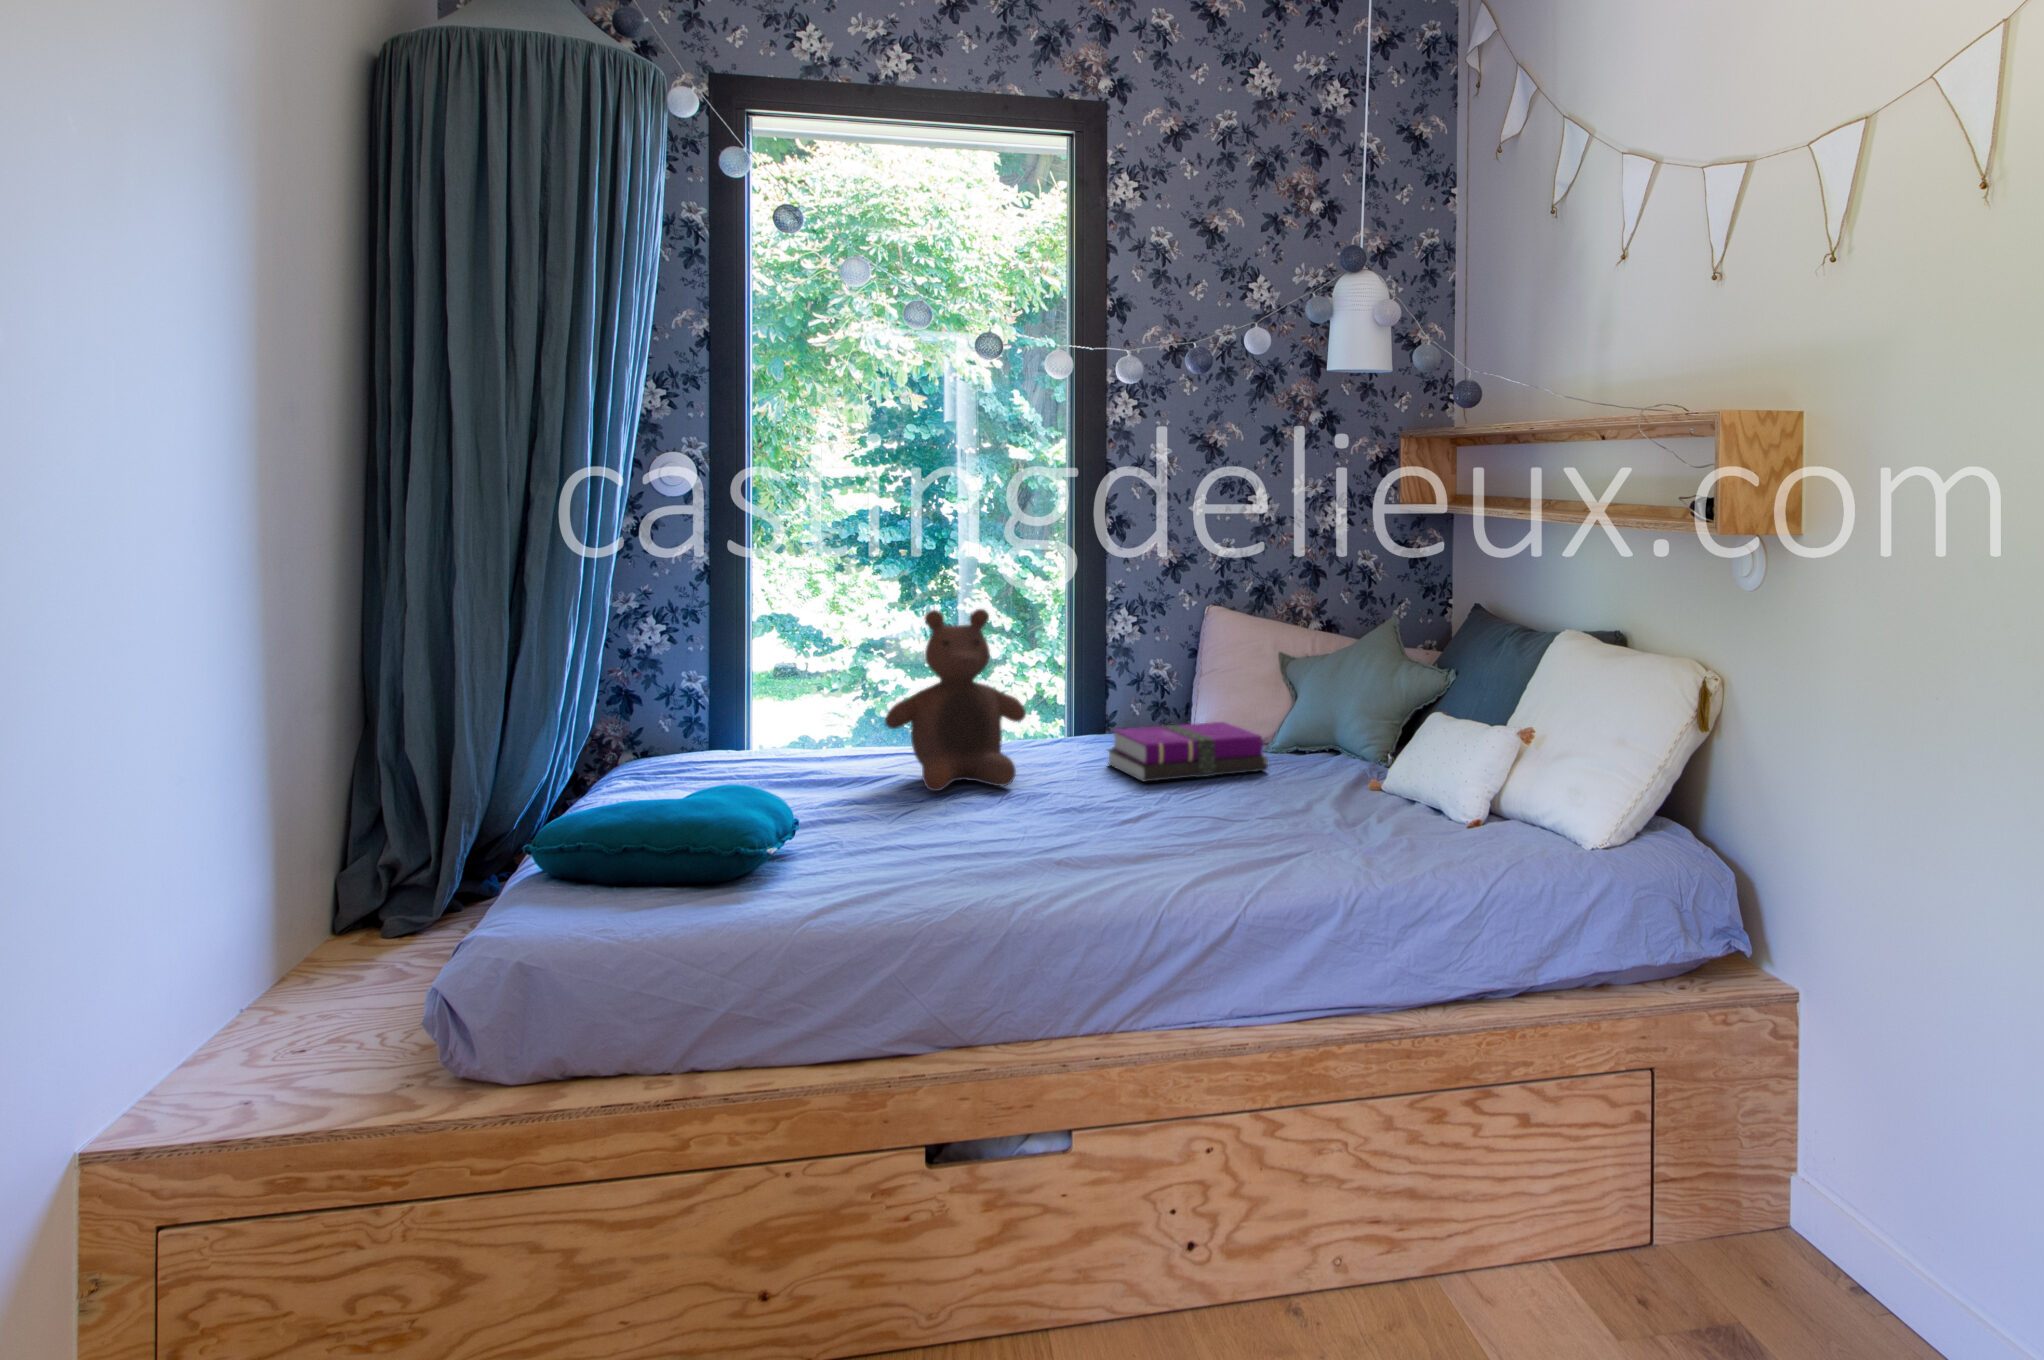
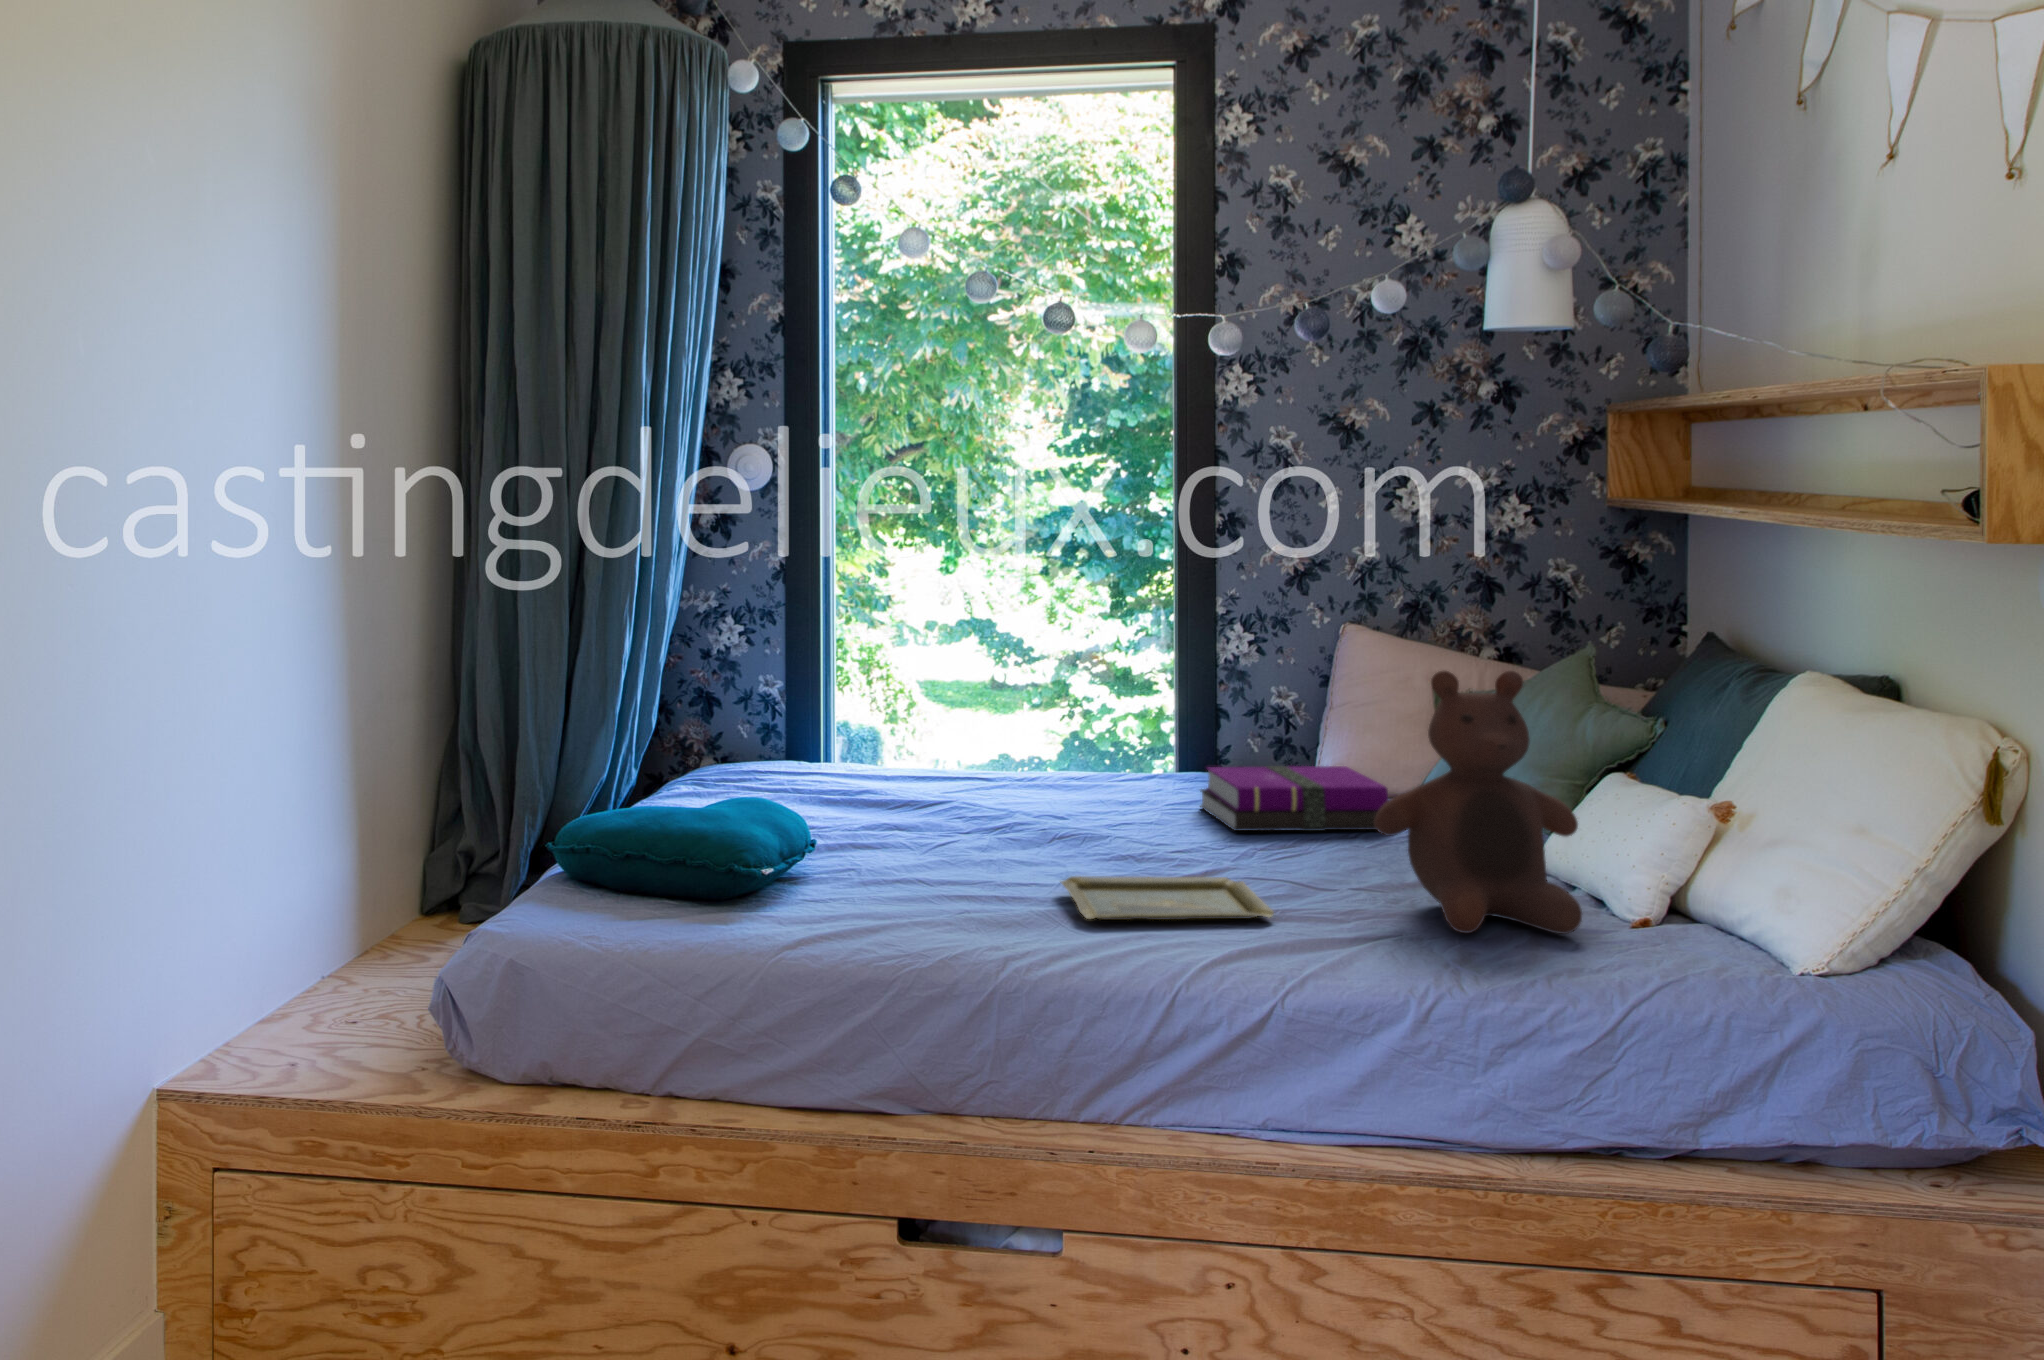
stuffed bear: present [885,609,1026,791] -> present [1374,670,1582,934]
tray: none [1012,821,1201,868] -> present [1061,876,1274,920]

